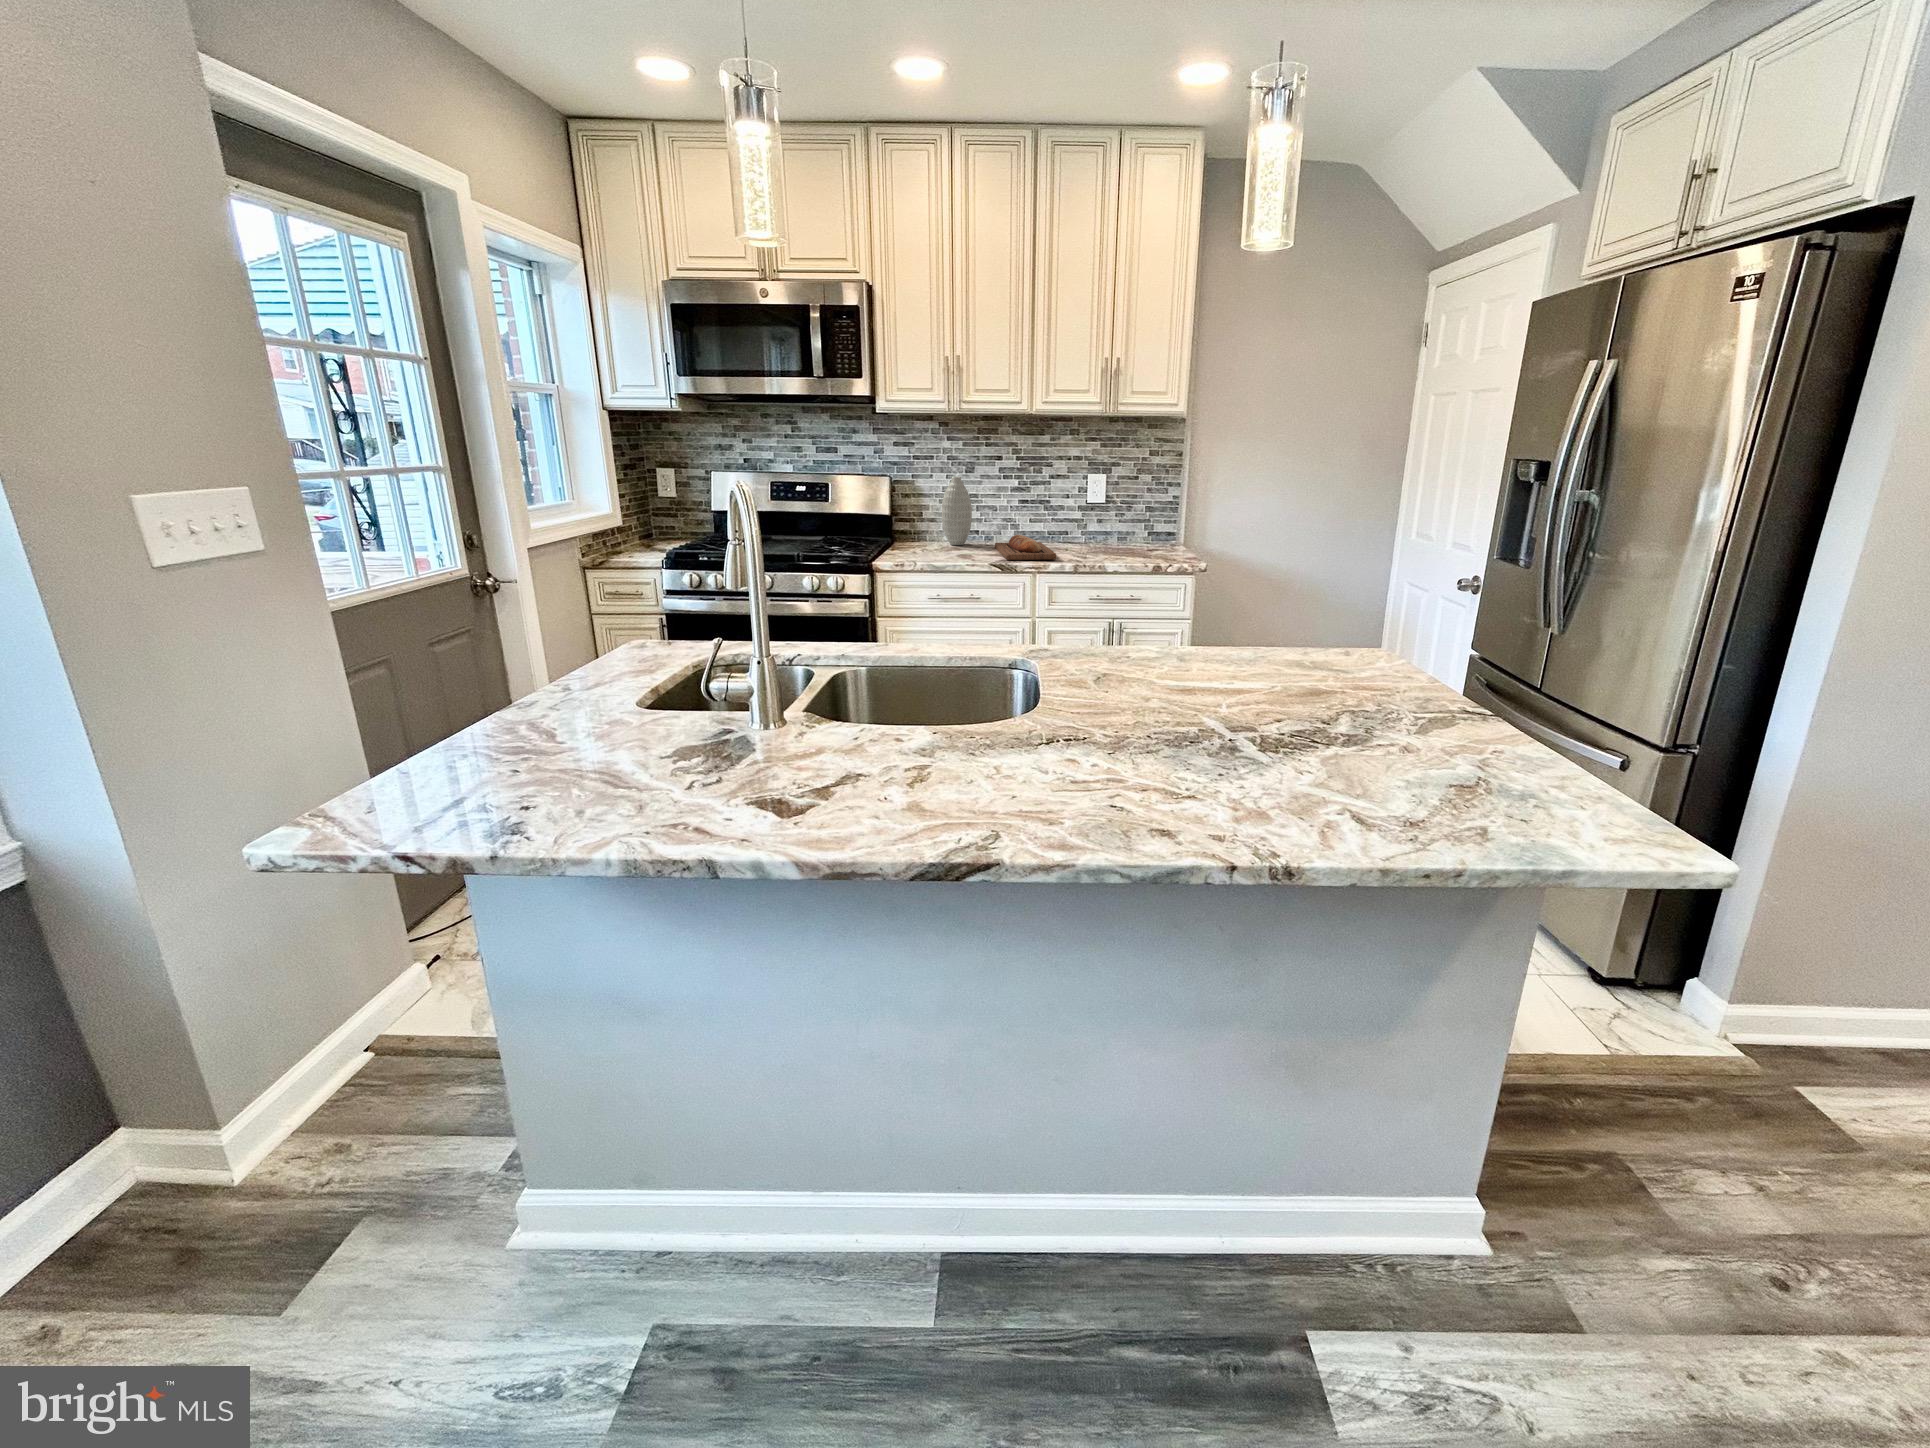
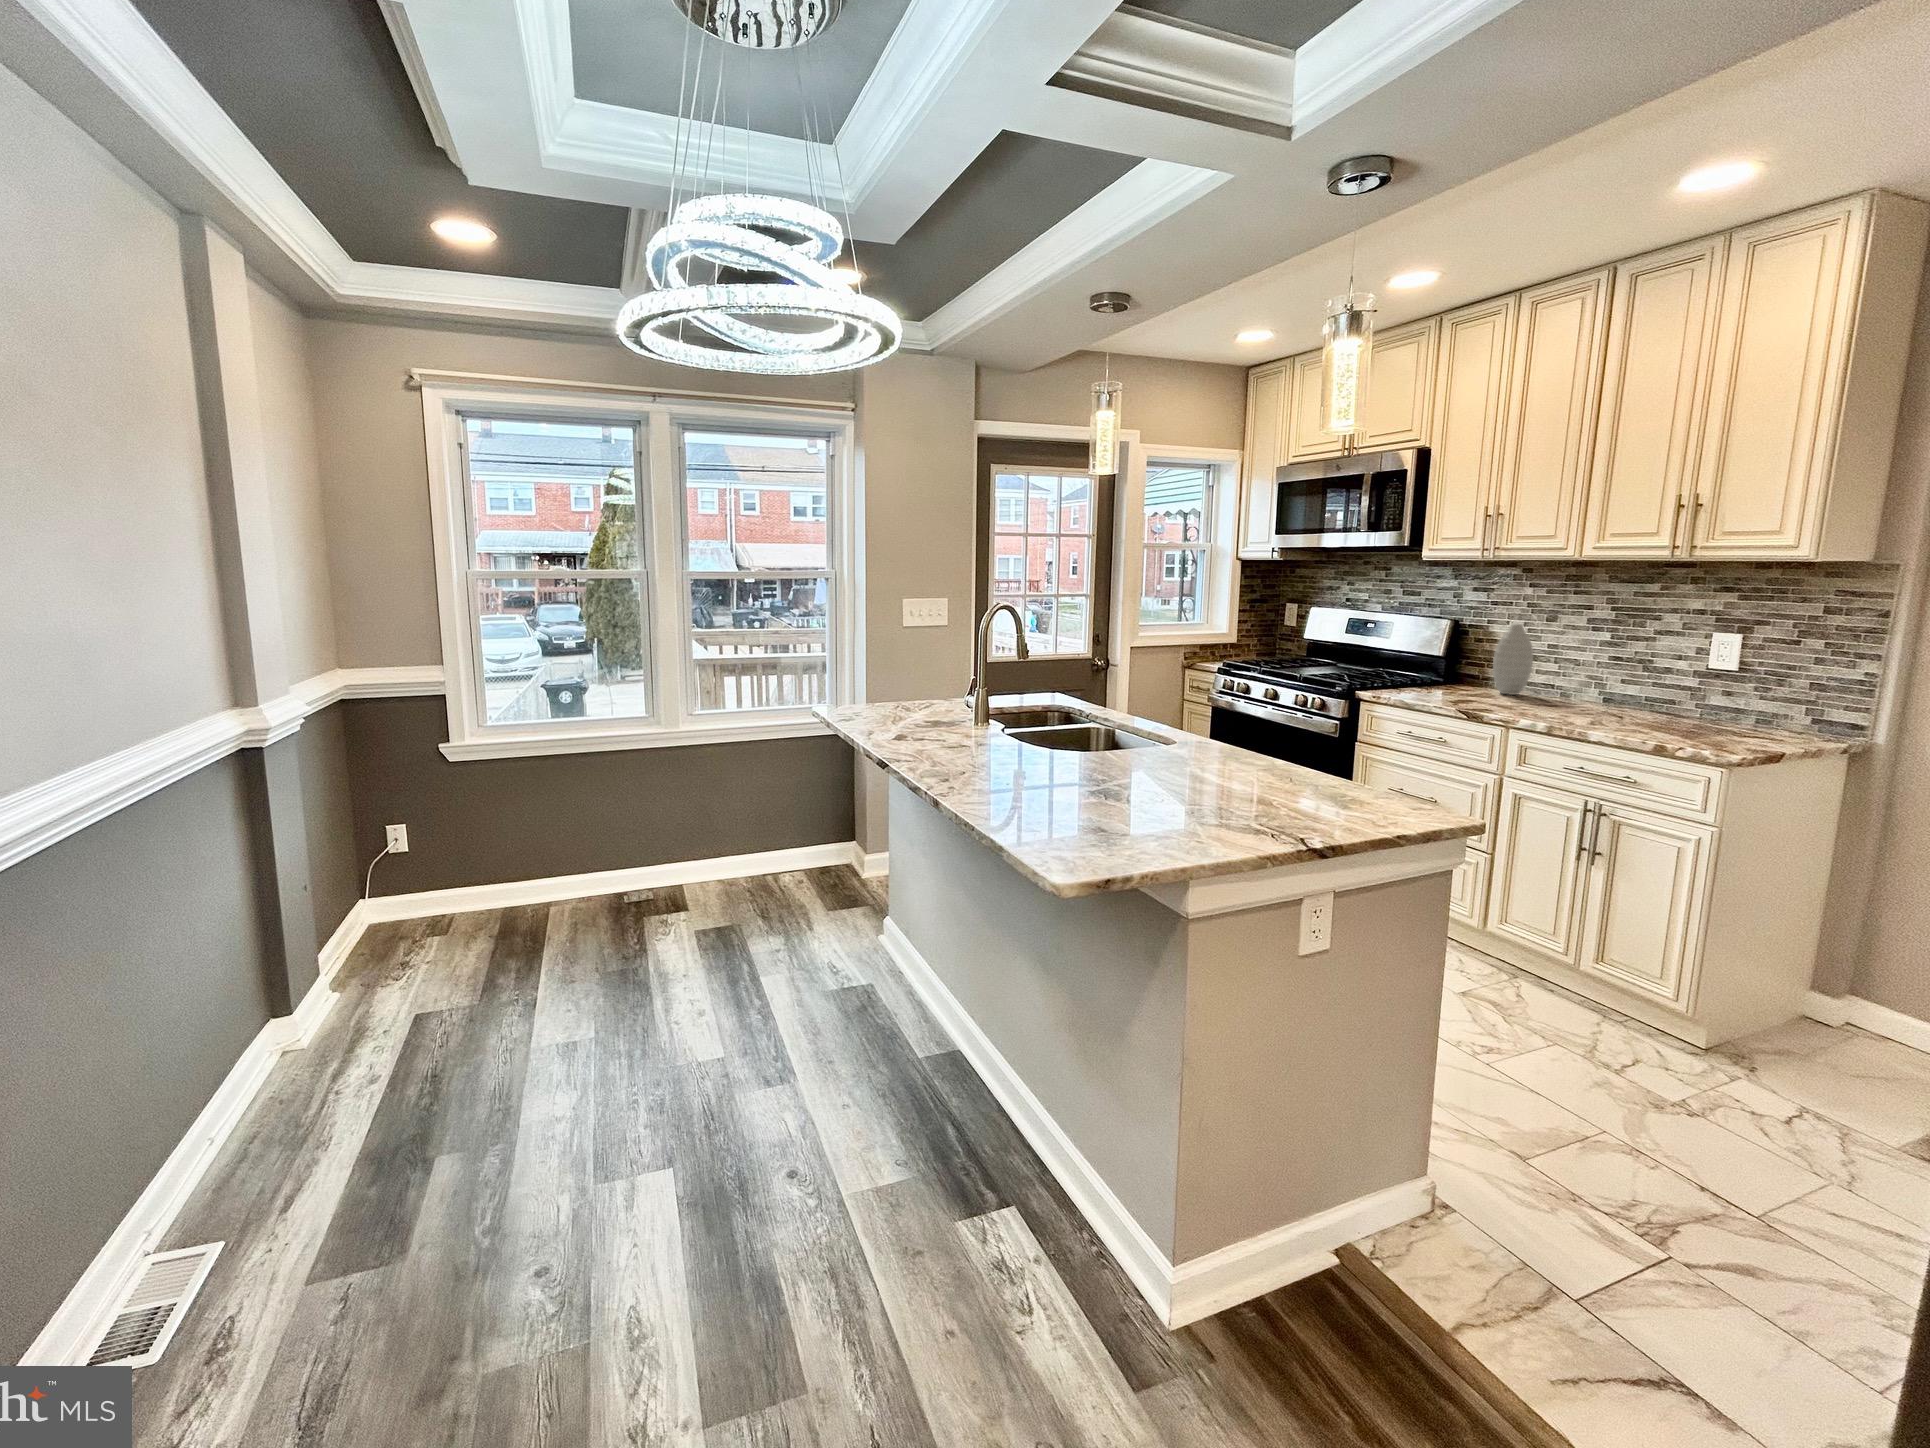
bread loaf: present [995,535,1056,560] -> none [1503,691,1612,720]

